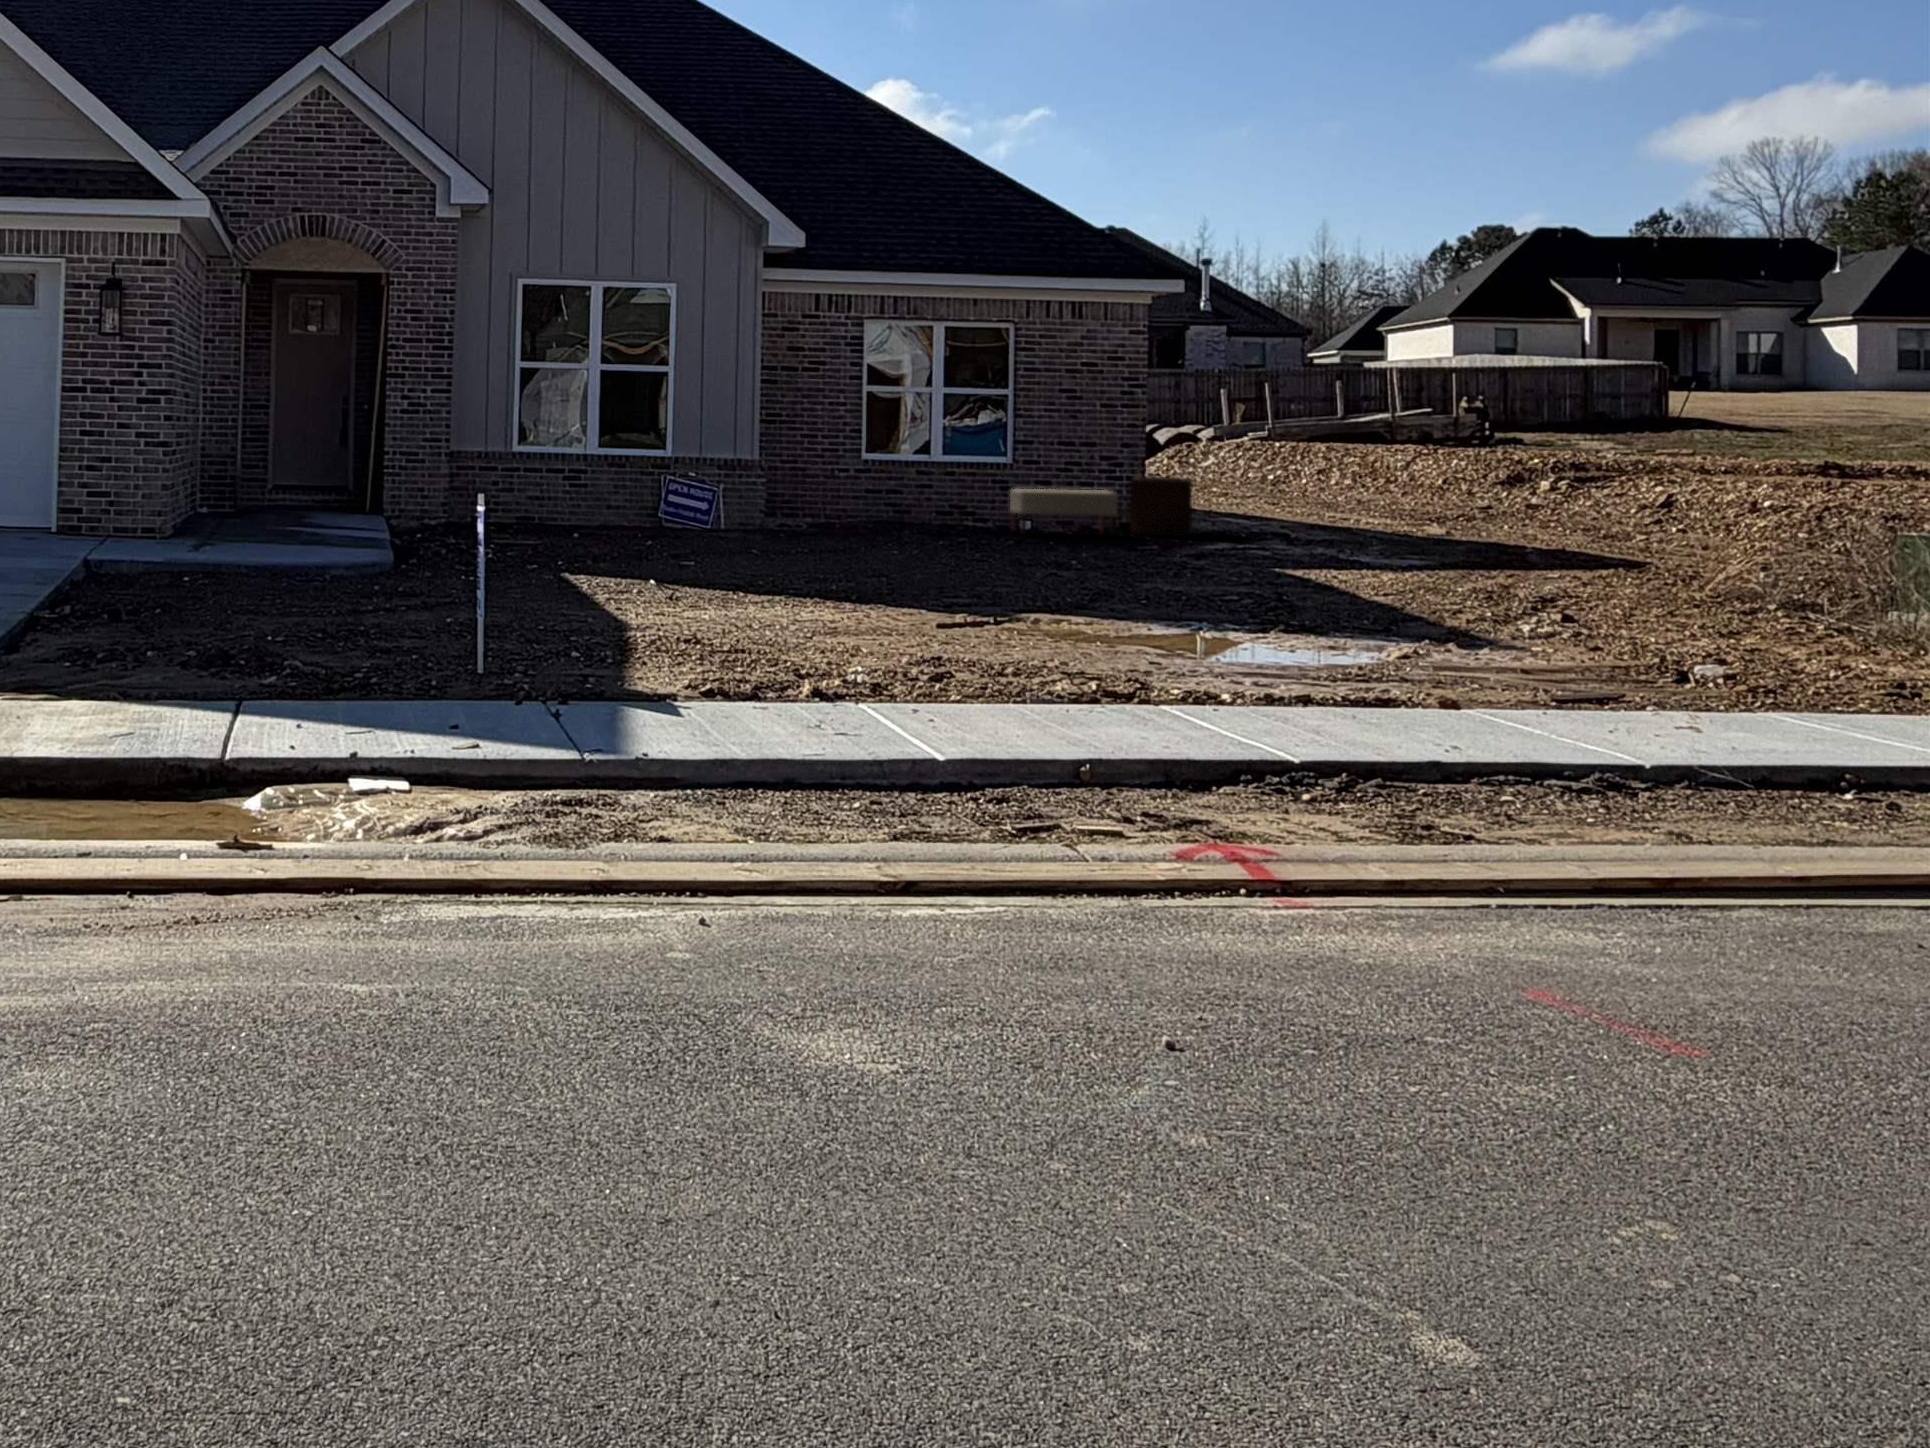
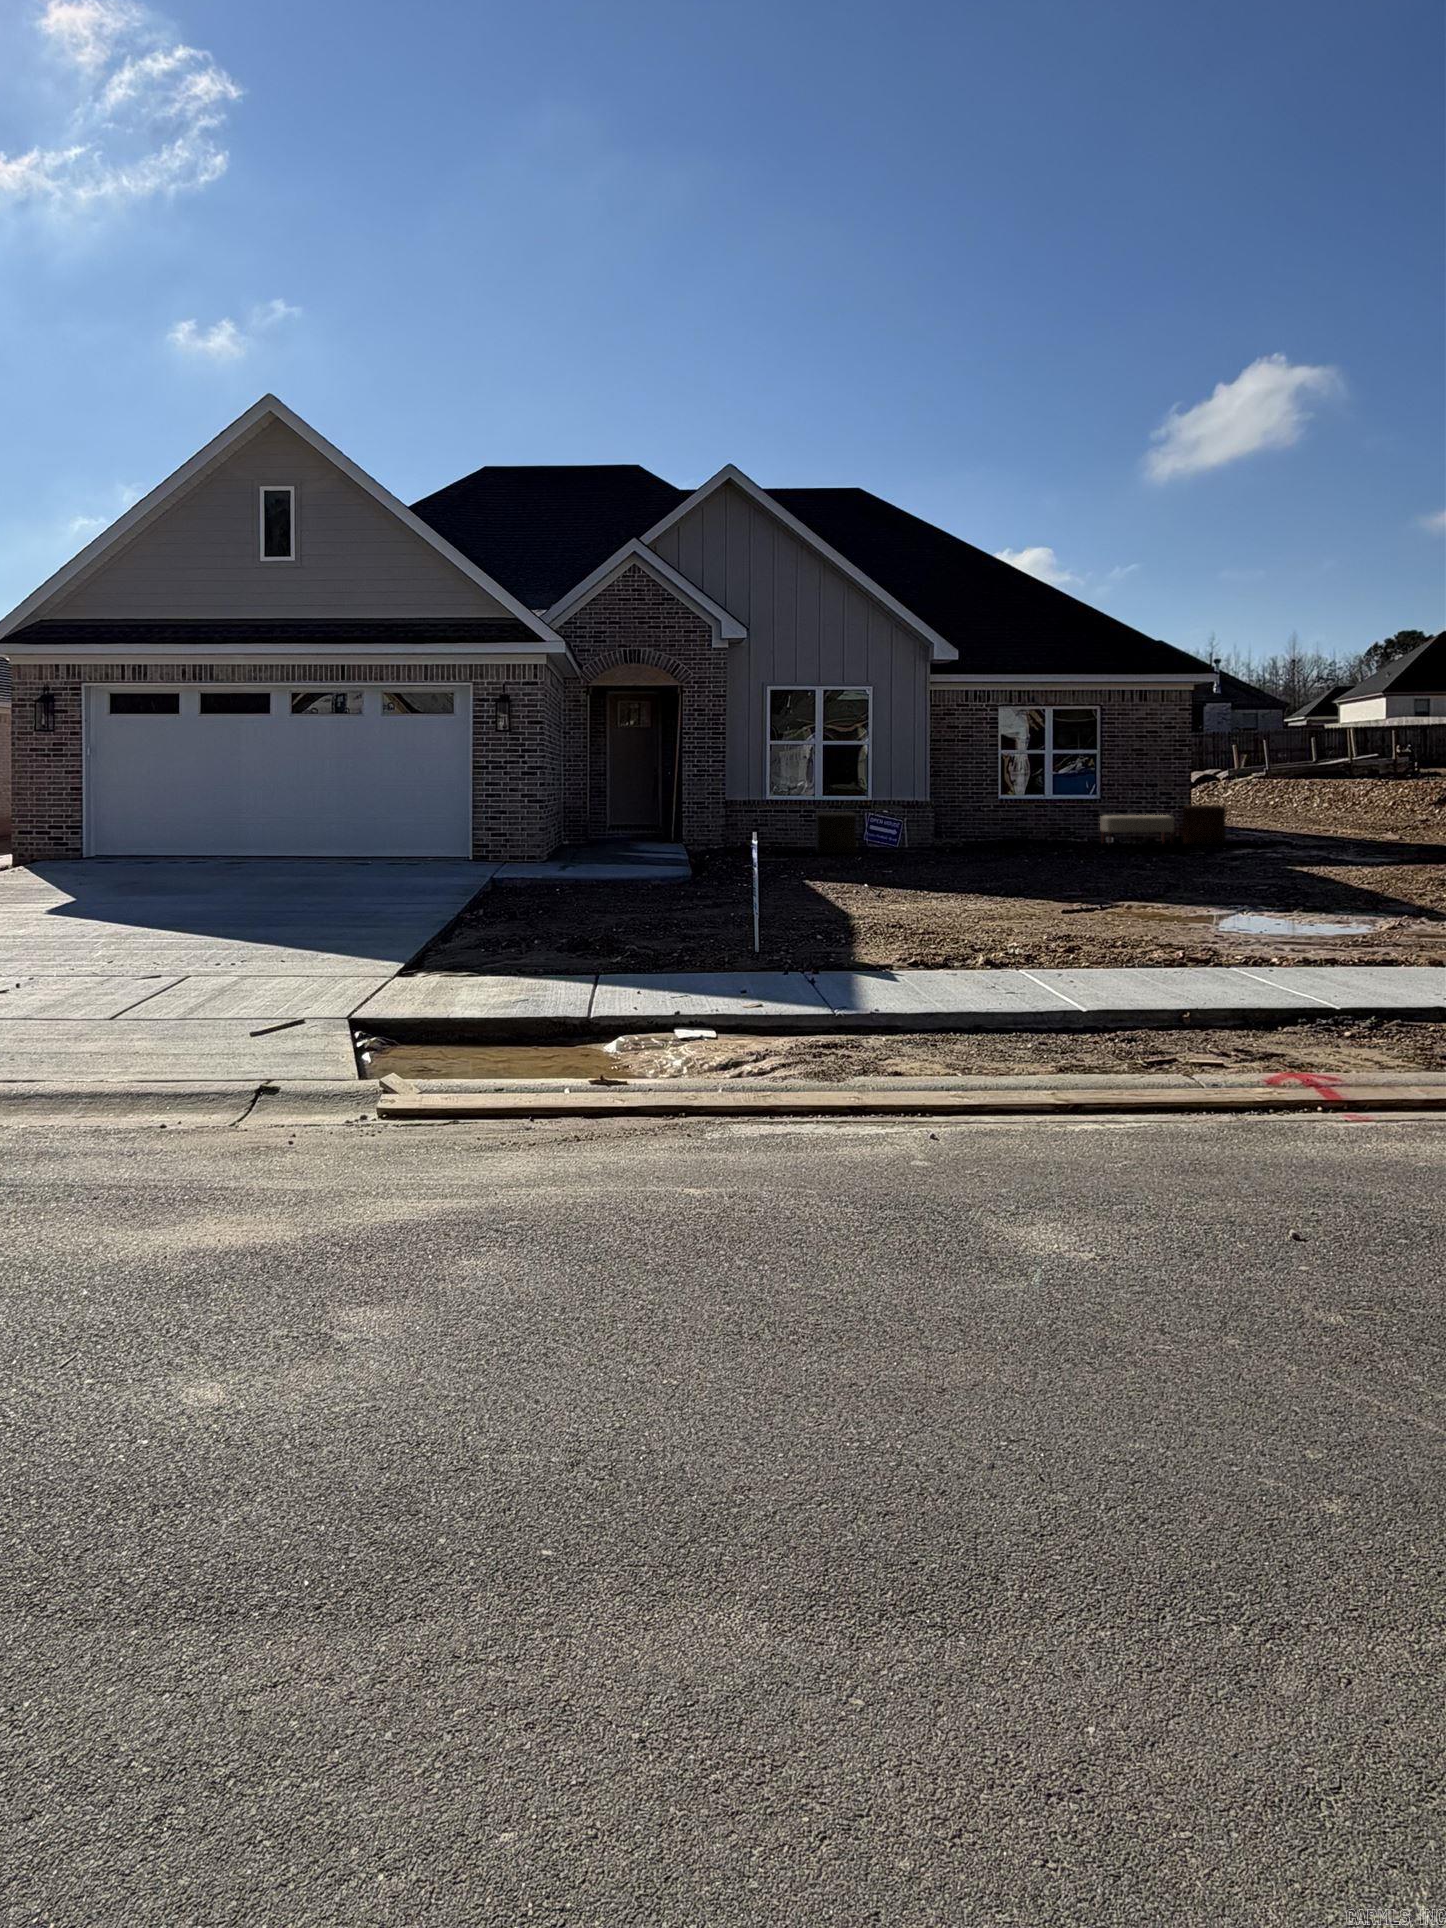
cardboard box: none [588,473,649,536] -> present [816,812,856,853]

